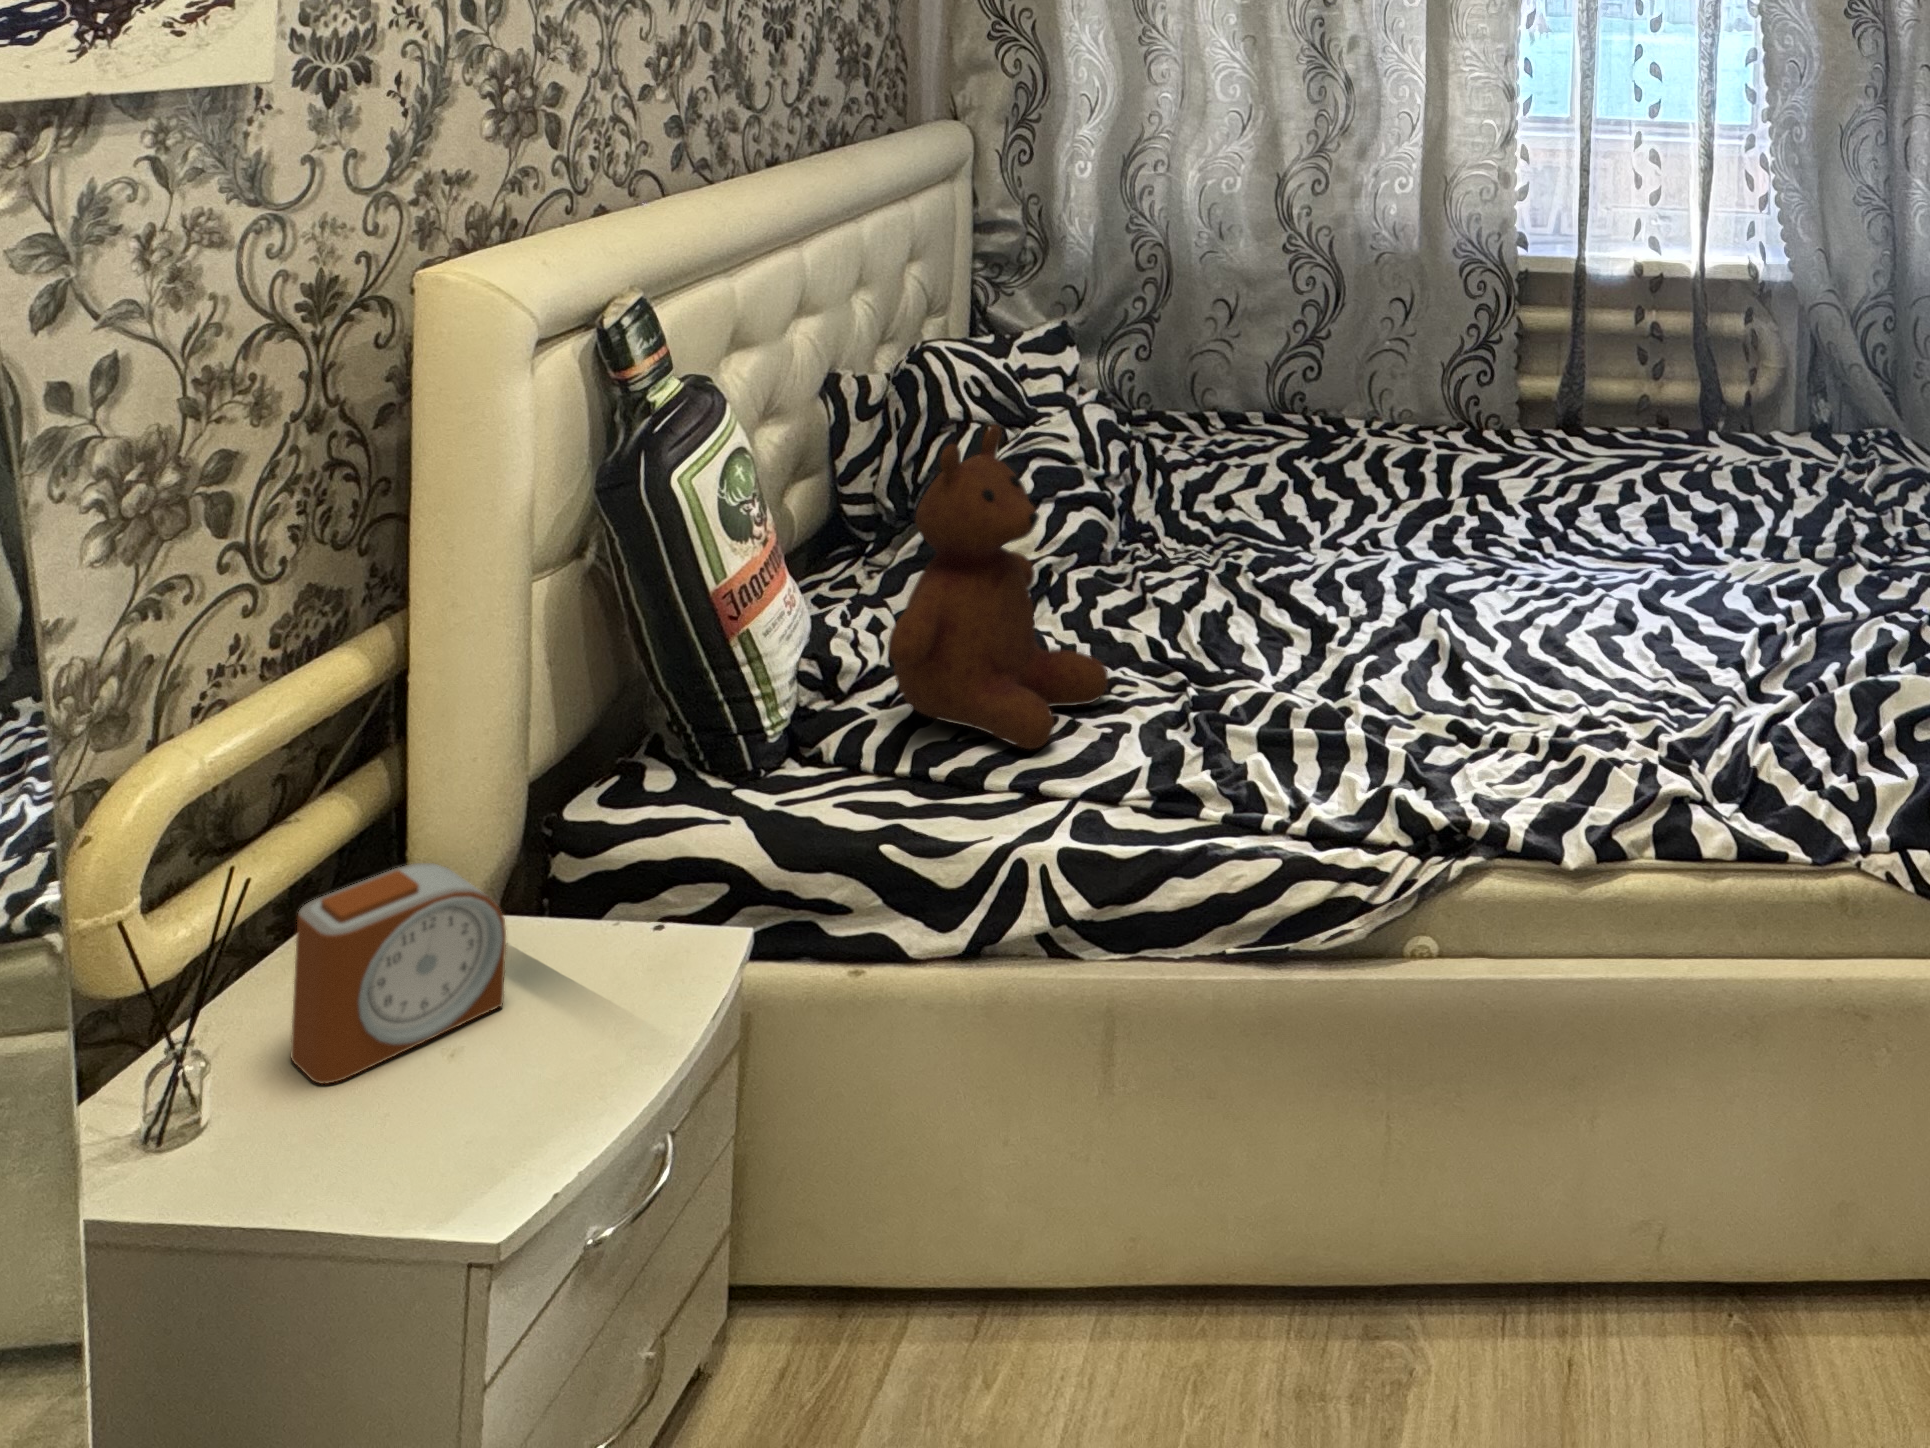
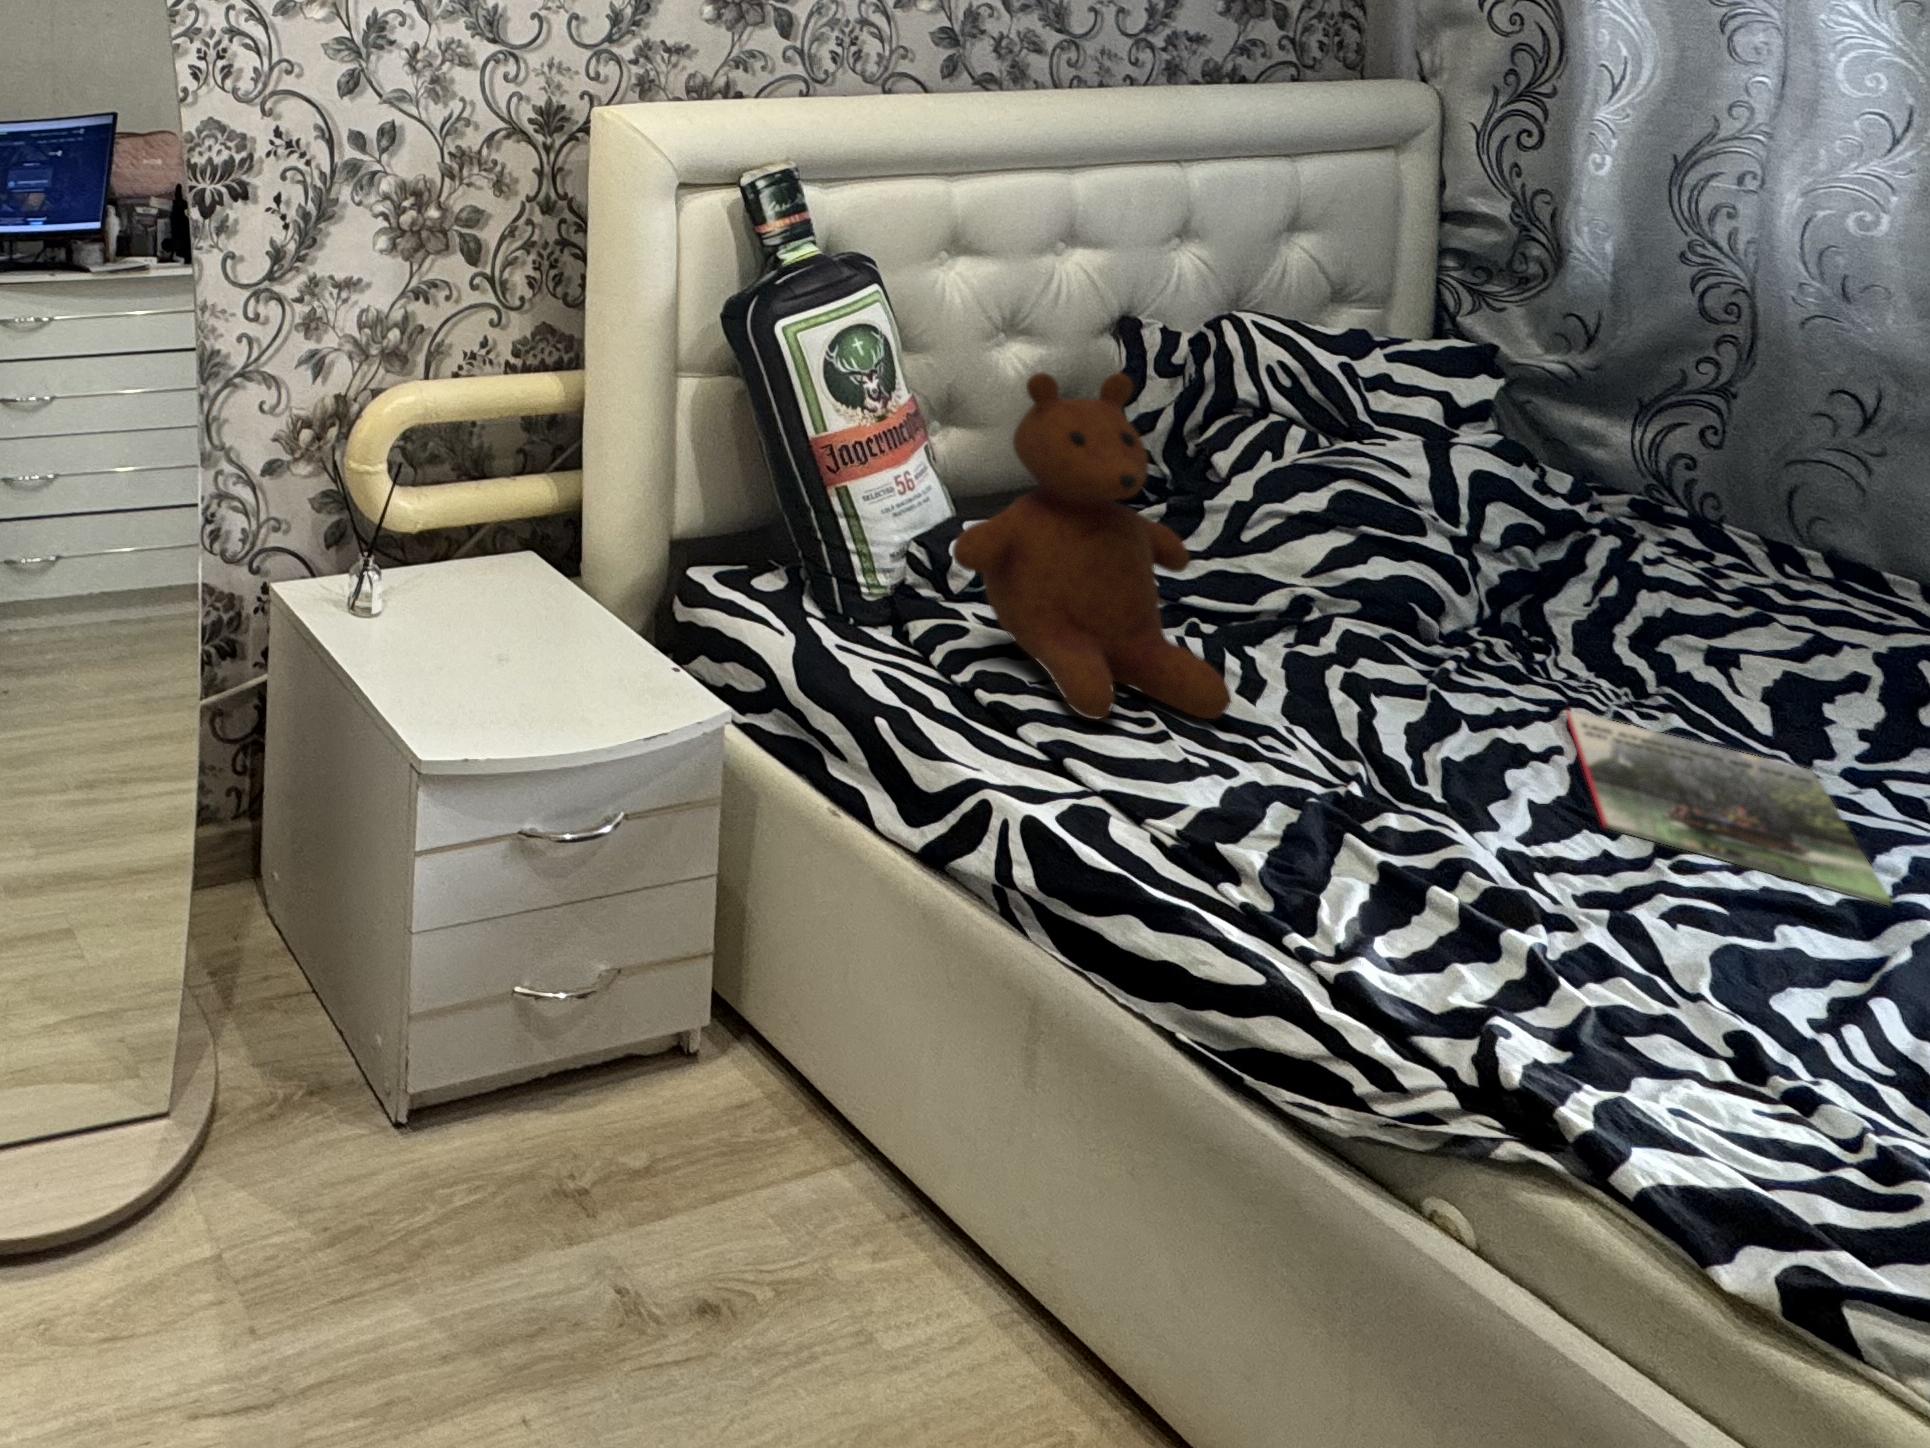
magazine: none [1226,559,1434,648] -> present [1566,709,1890,905]
alarm clock: present [291,863,506,1084] -> none [432,513,554,651]

